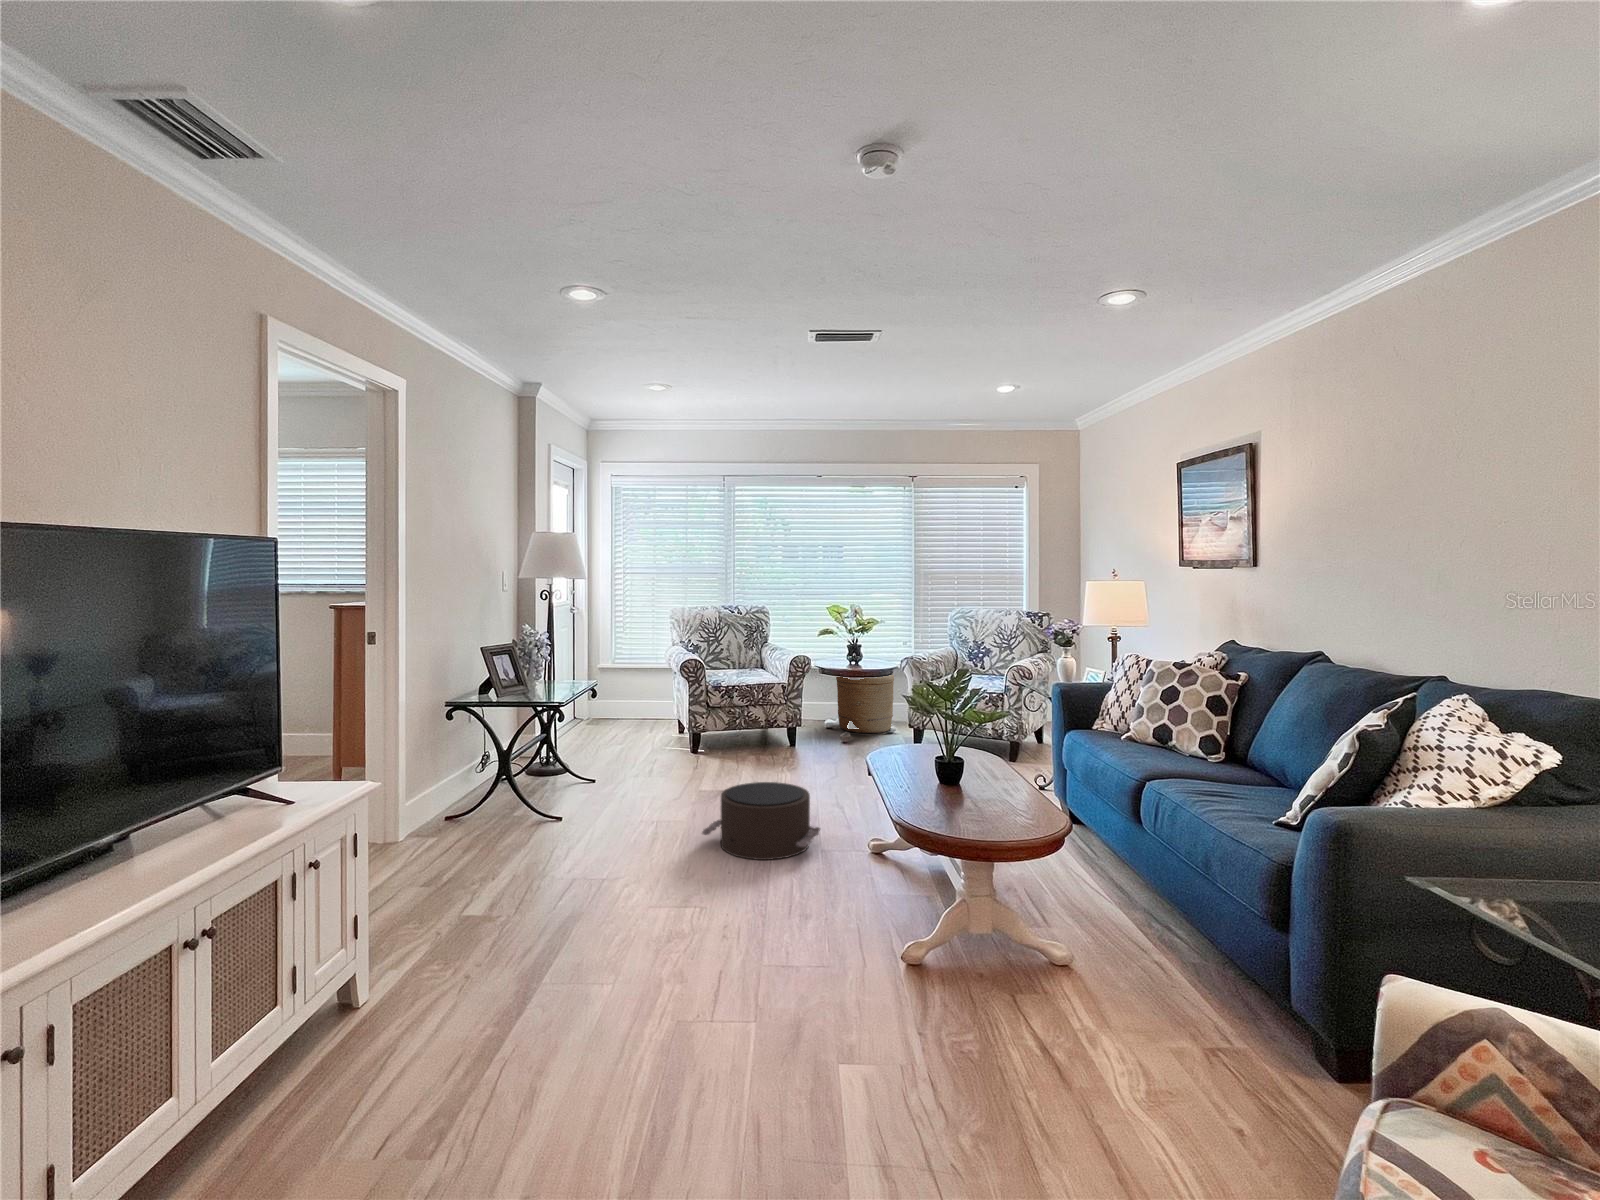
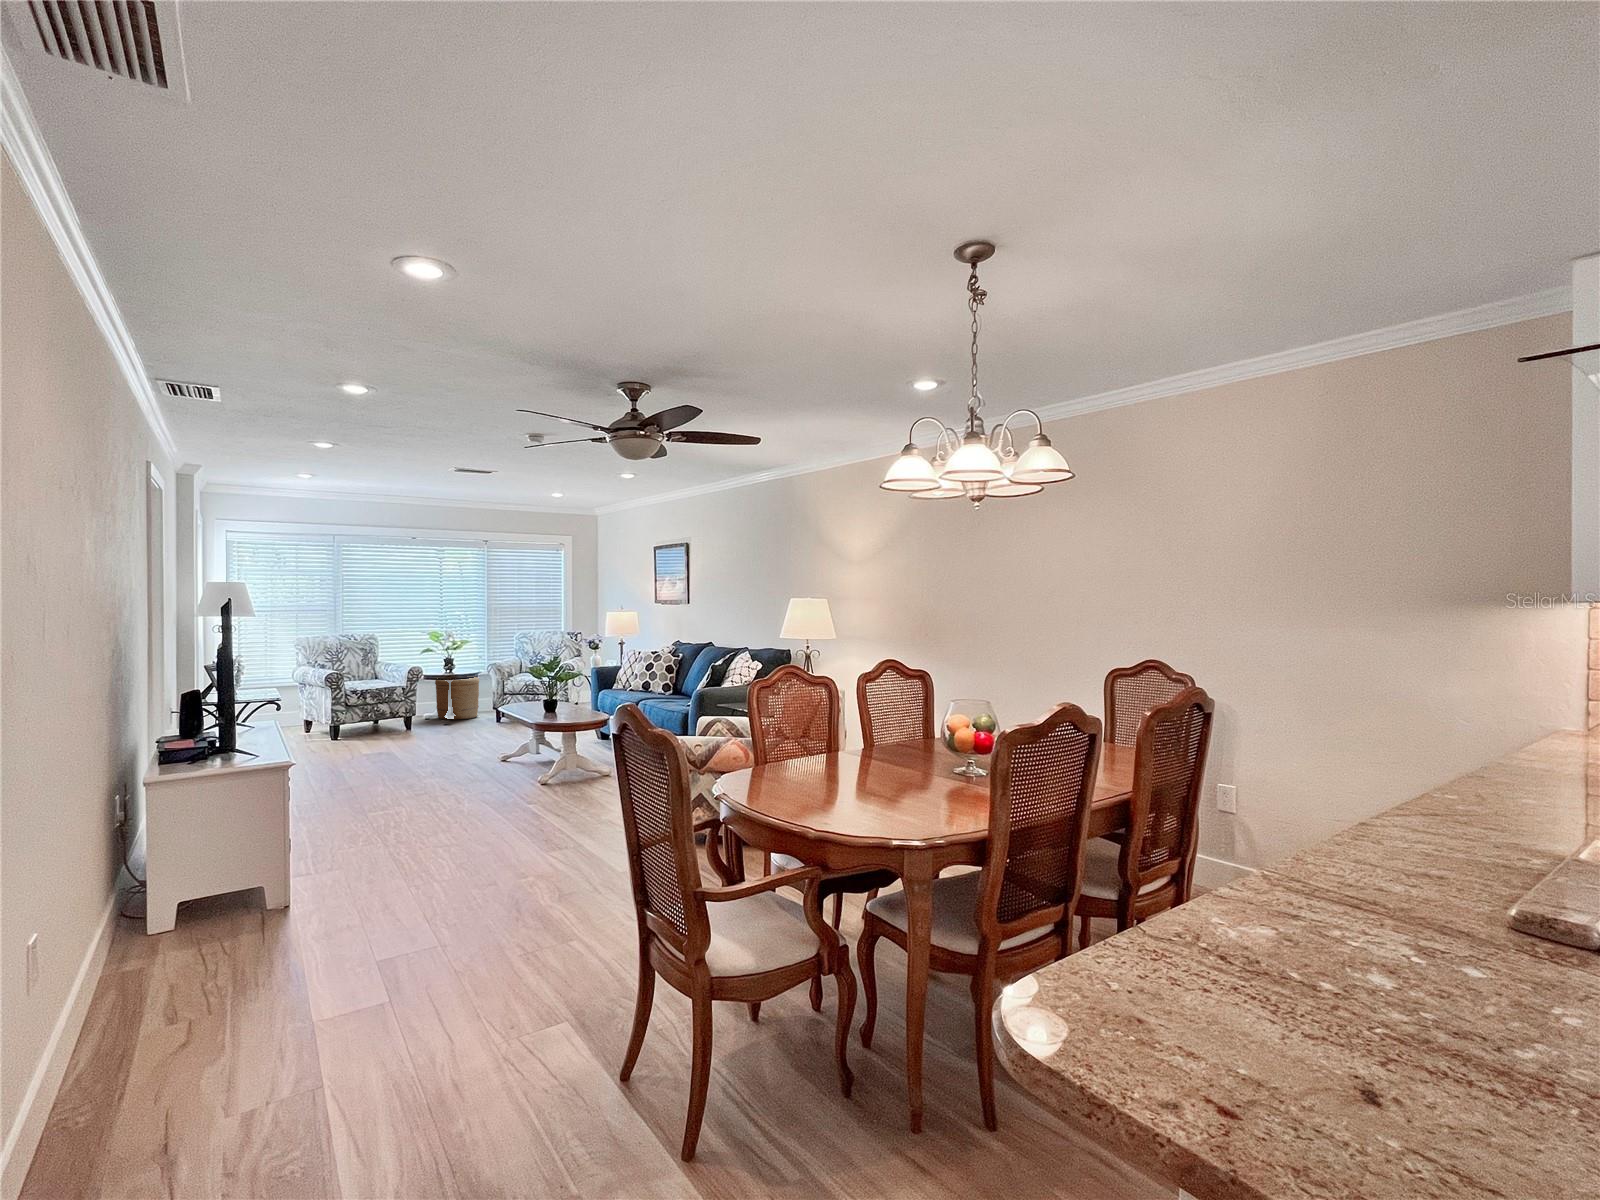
pouf: present [702,782,820,860] -> none [393,733,467,772]

